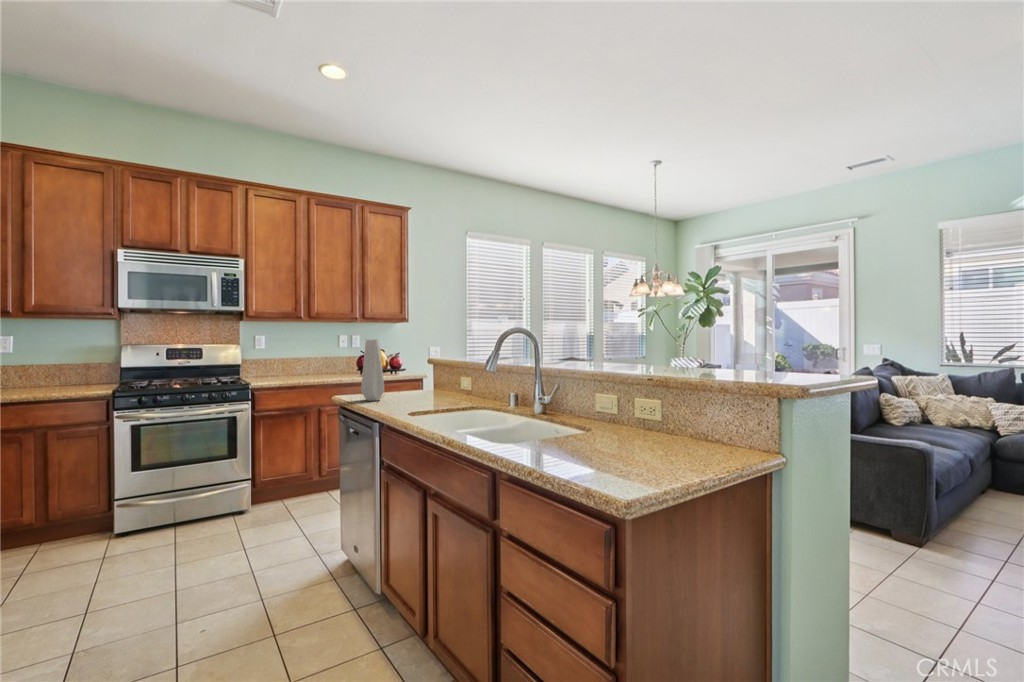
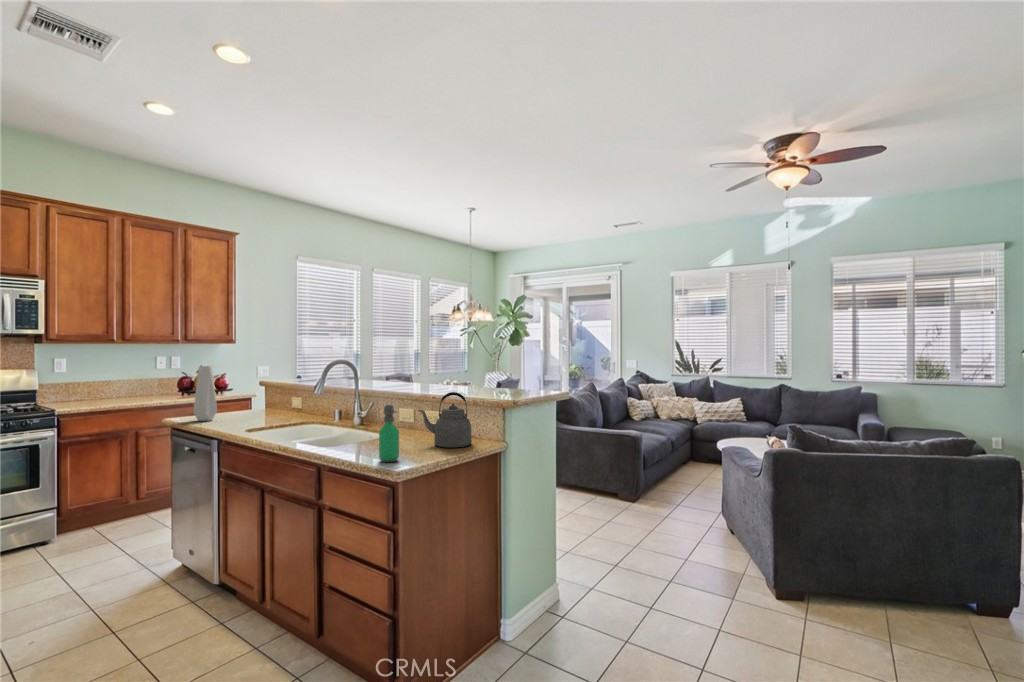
kettle: none [631,371,719,458] -> present [418,392,472,448]
soap dispenser: none [585,385,616,477] -> present [379,404,399,462]

